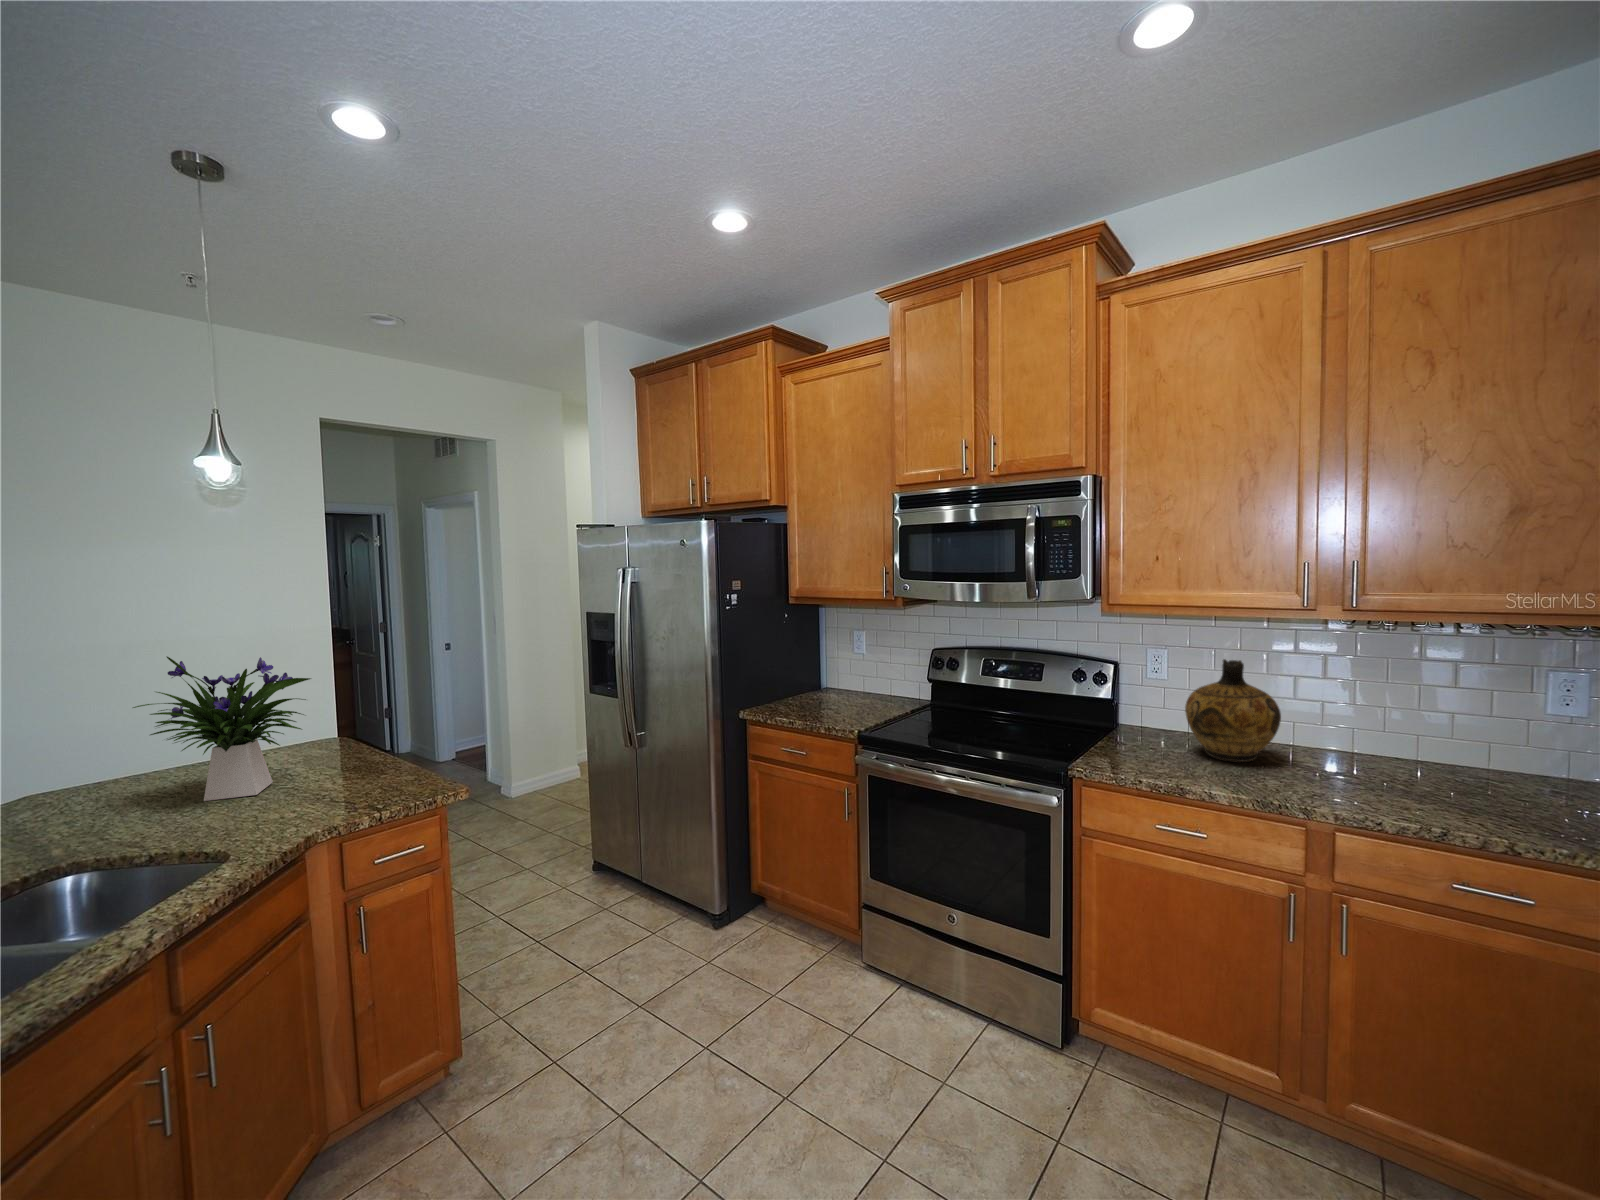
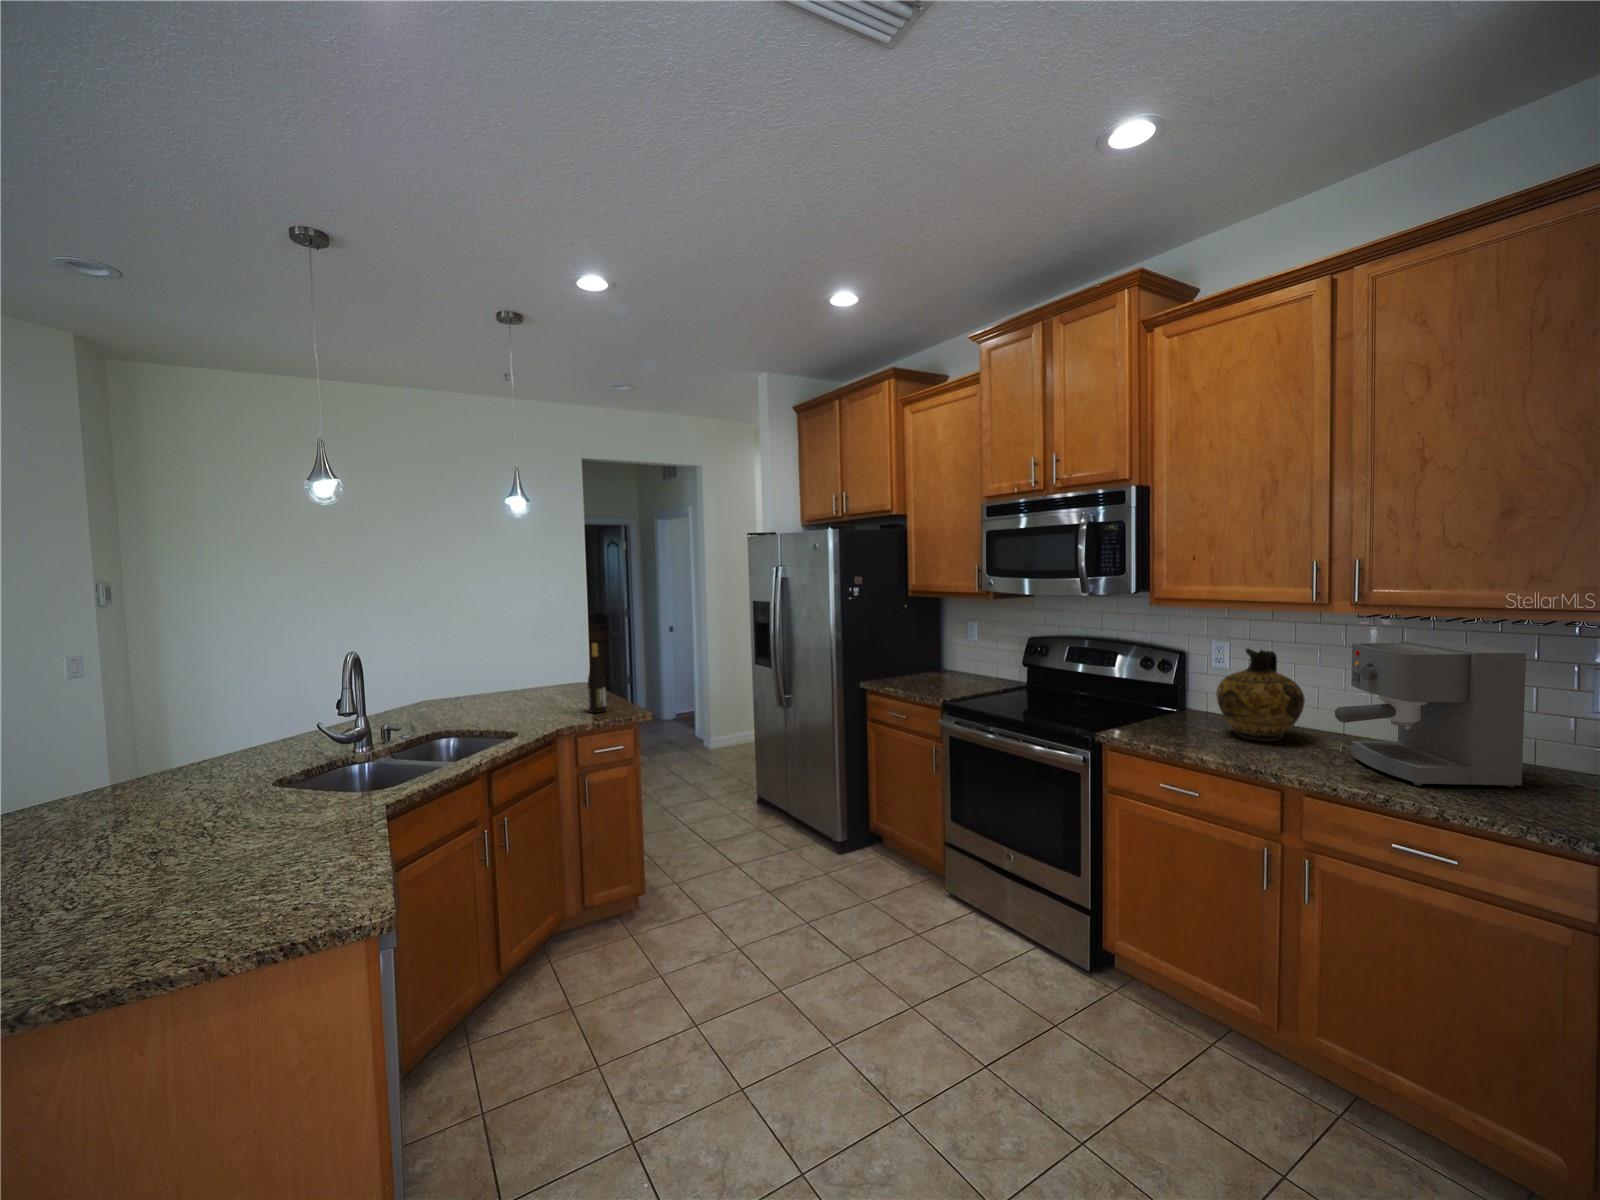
coffee maker: none [1347,646,1538,810] -> present [1335,641,1526,788]
flower arrangement: present [133,657,311,801] -> none [473,619,566,709]
wine bottle: none [355,687,389,795] -> present [588,643,606,713]

